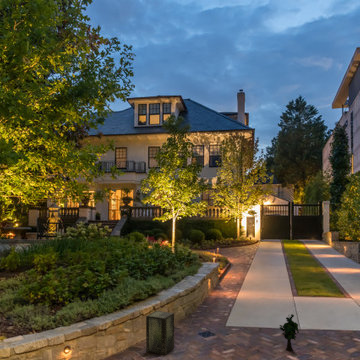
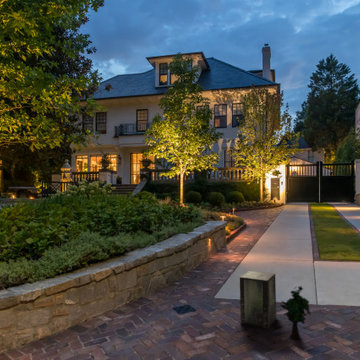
storage box: present [146,311,174,355] -> present [240,271,276,328]

